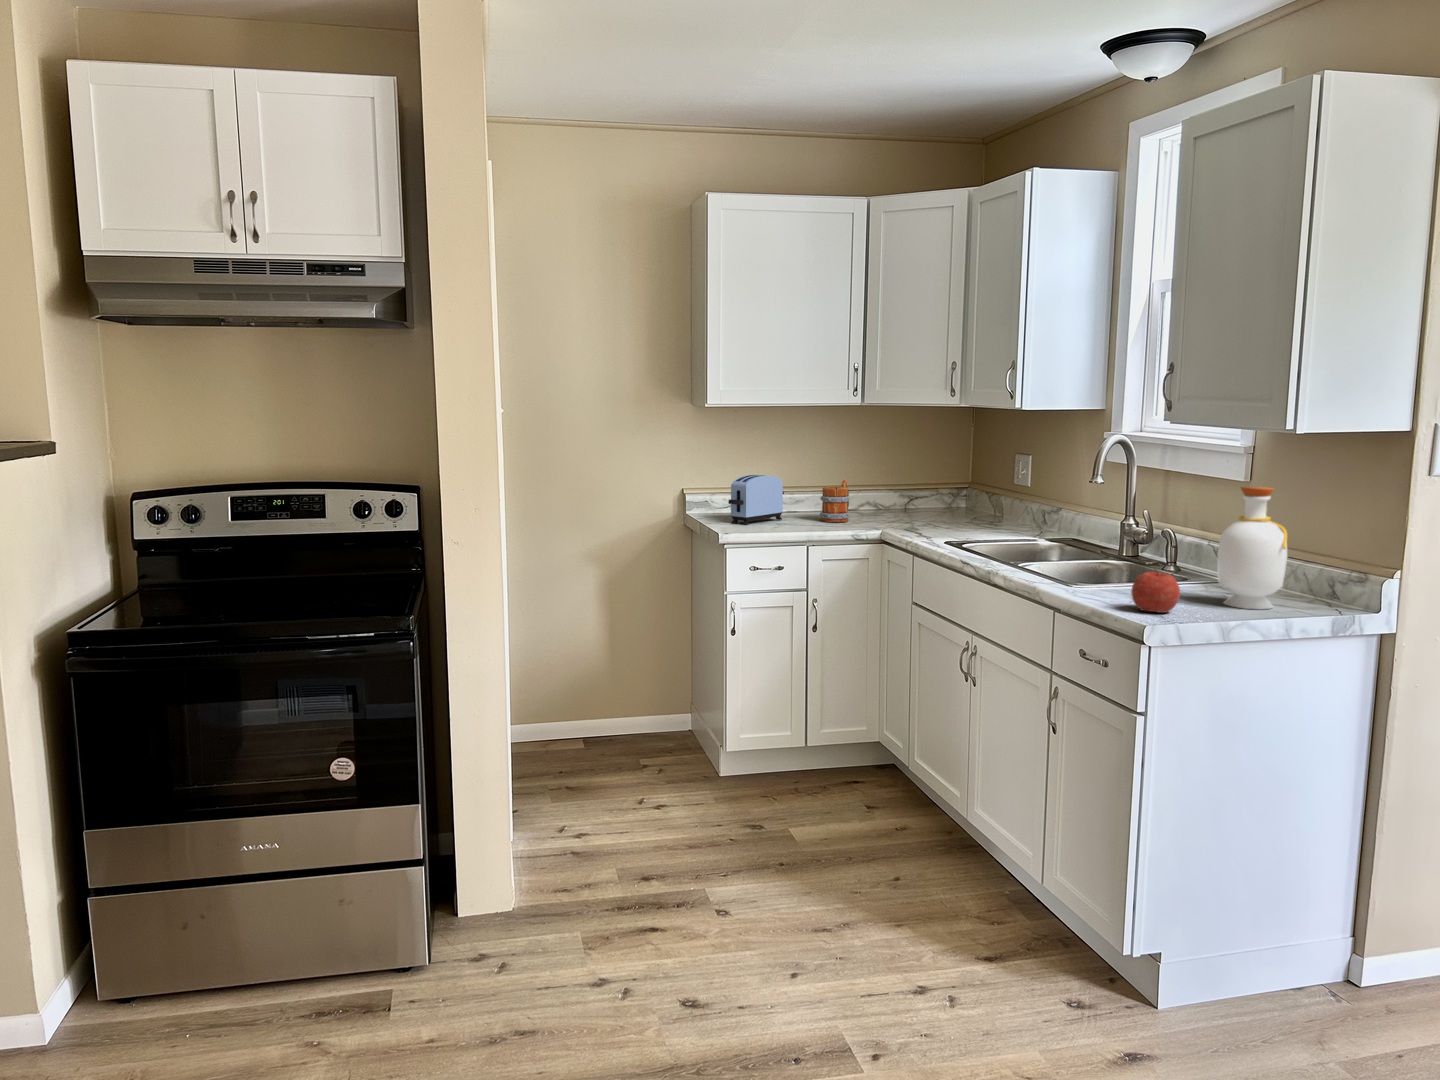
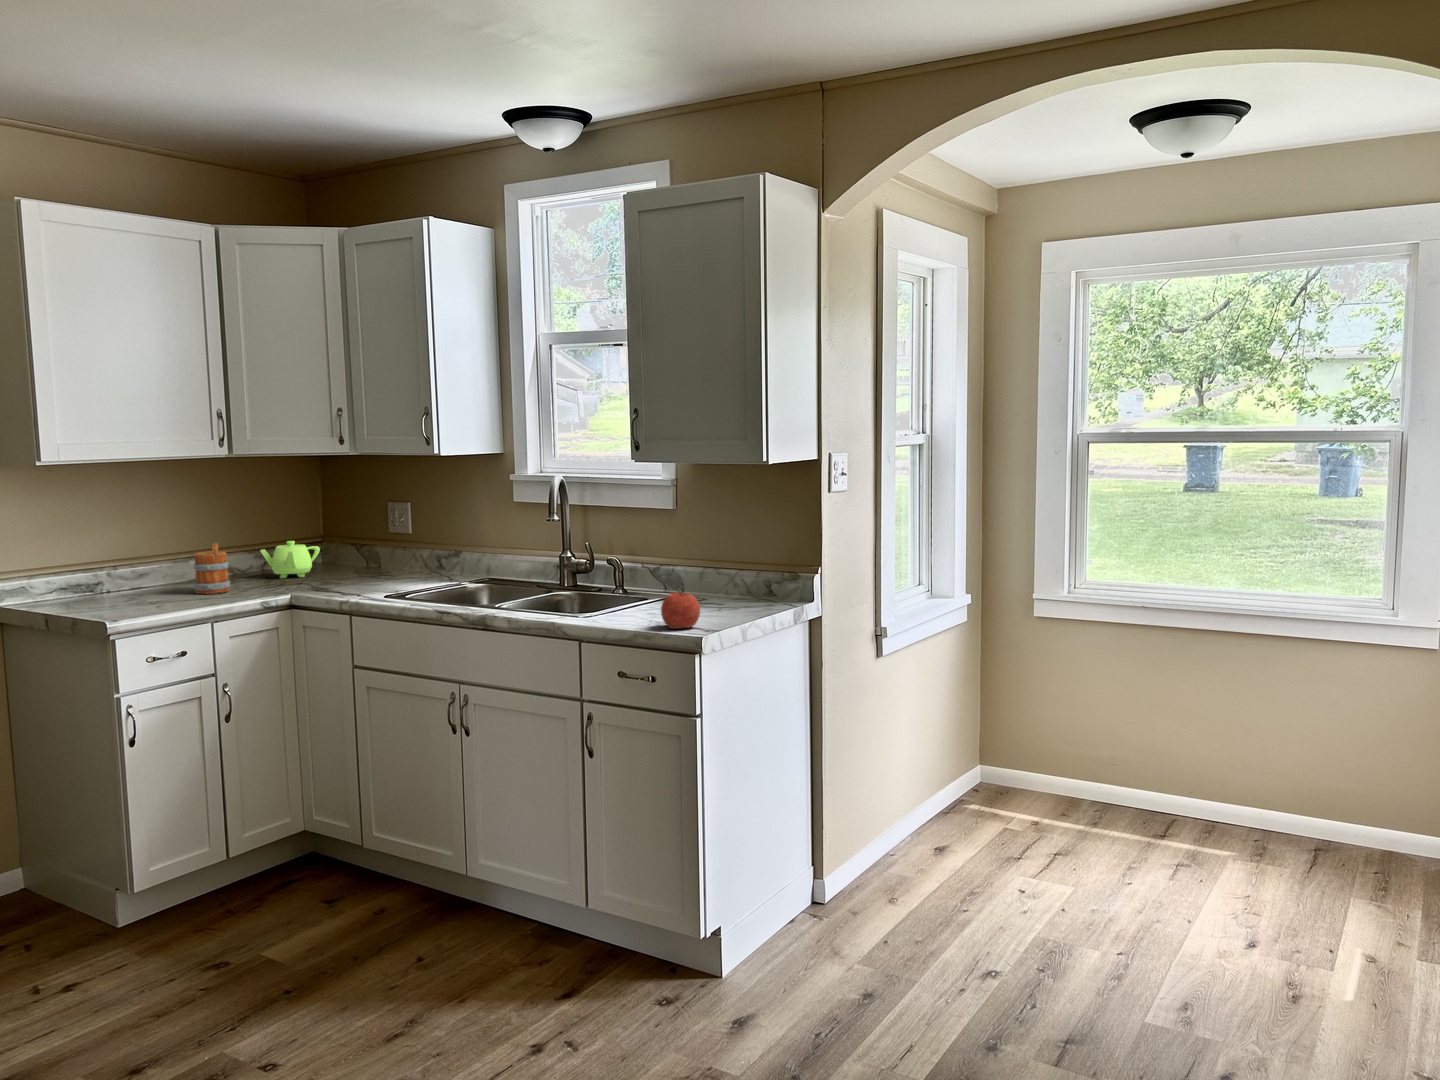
toaster: present [728,475,784,525] -> none [85,547,147,610]
teapot: none [892,484,942,518] -> present [260,541,320,578]
bottle: present [1217,487,1288,609] -> none [699,512,754,615]

